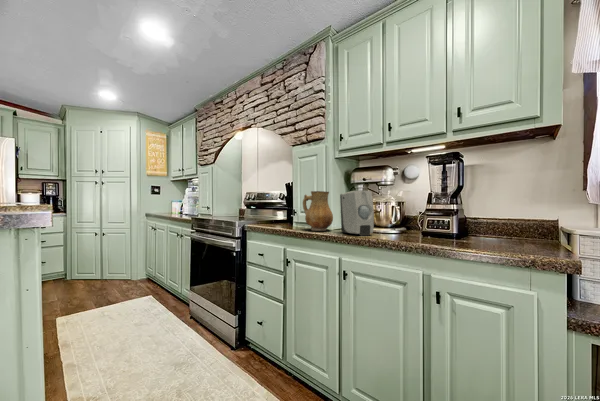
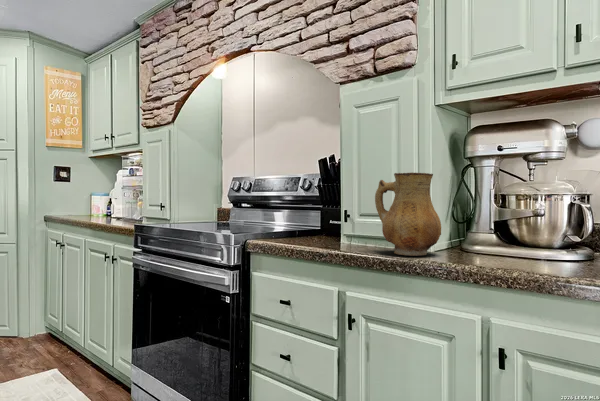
soap dispenser: present [340,190,374,236] -> none [463,170,544,268]

